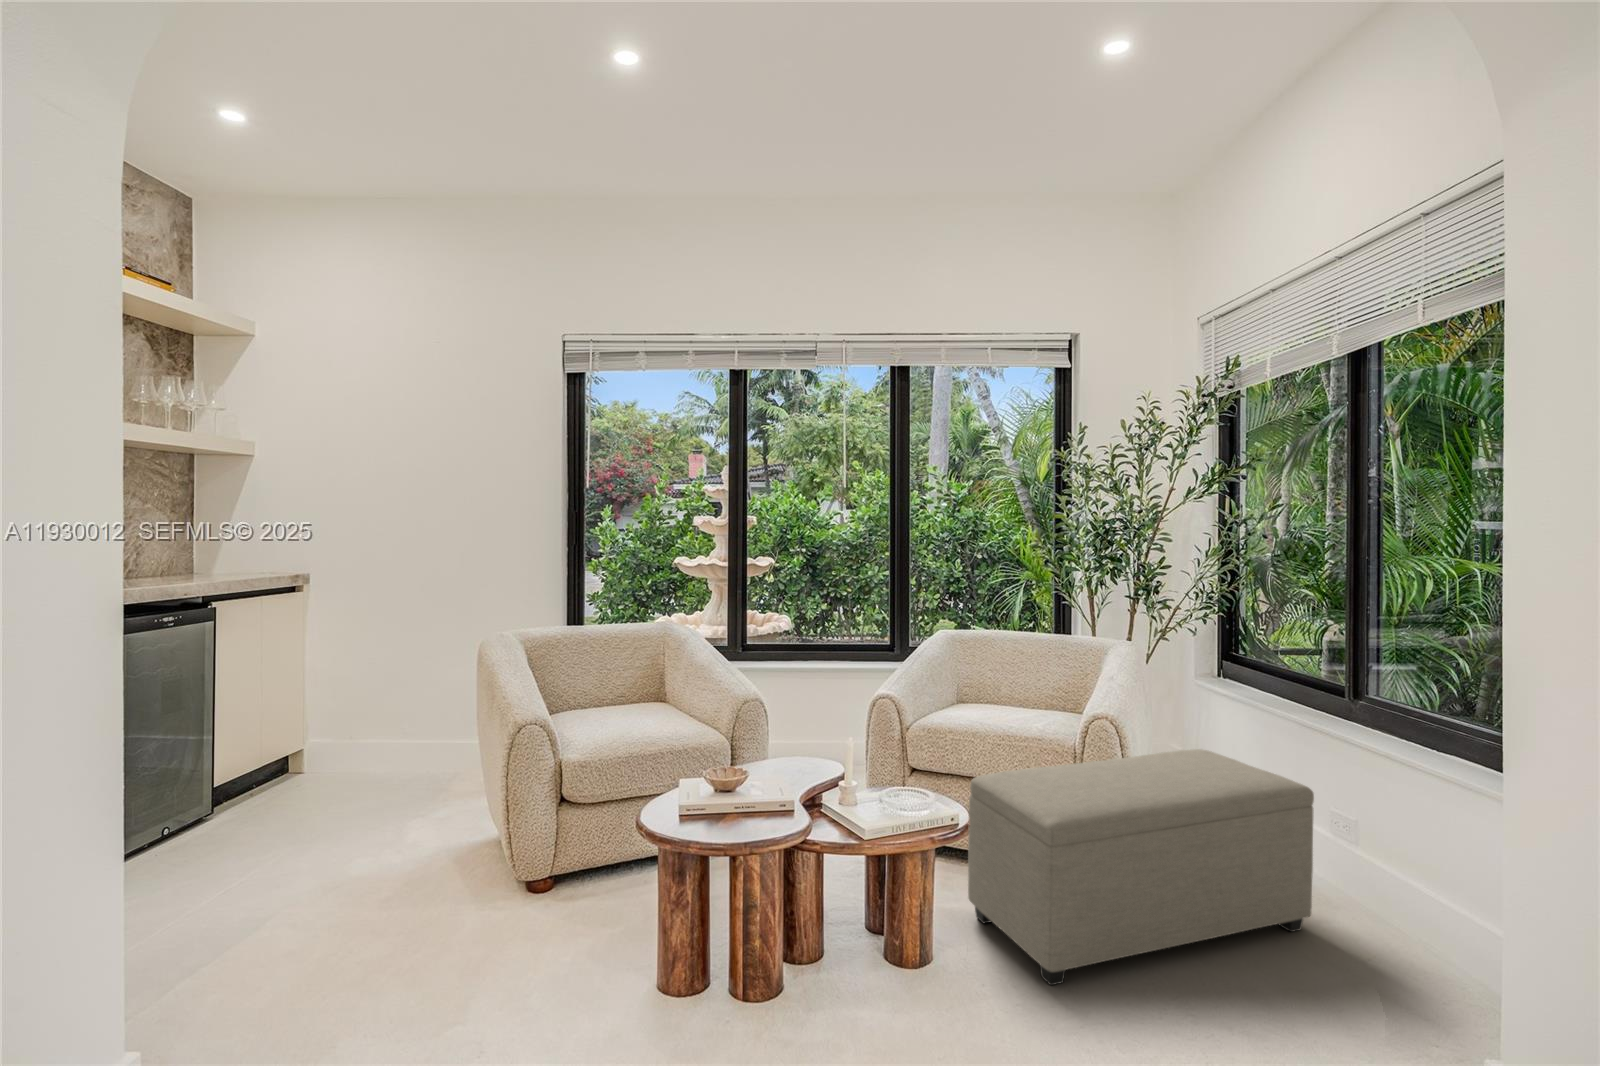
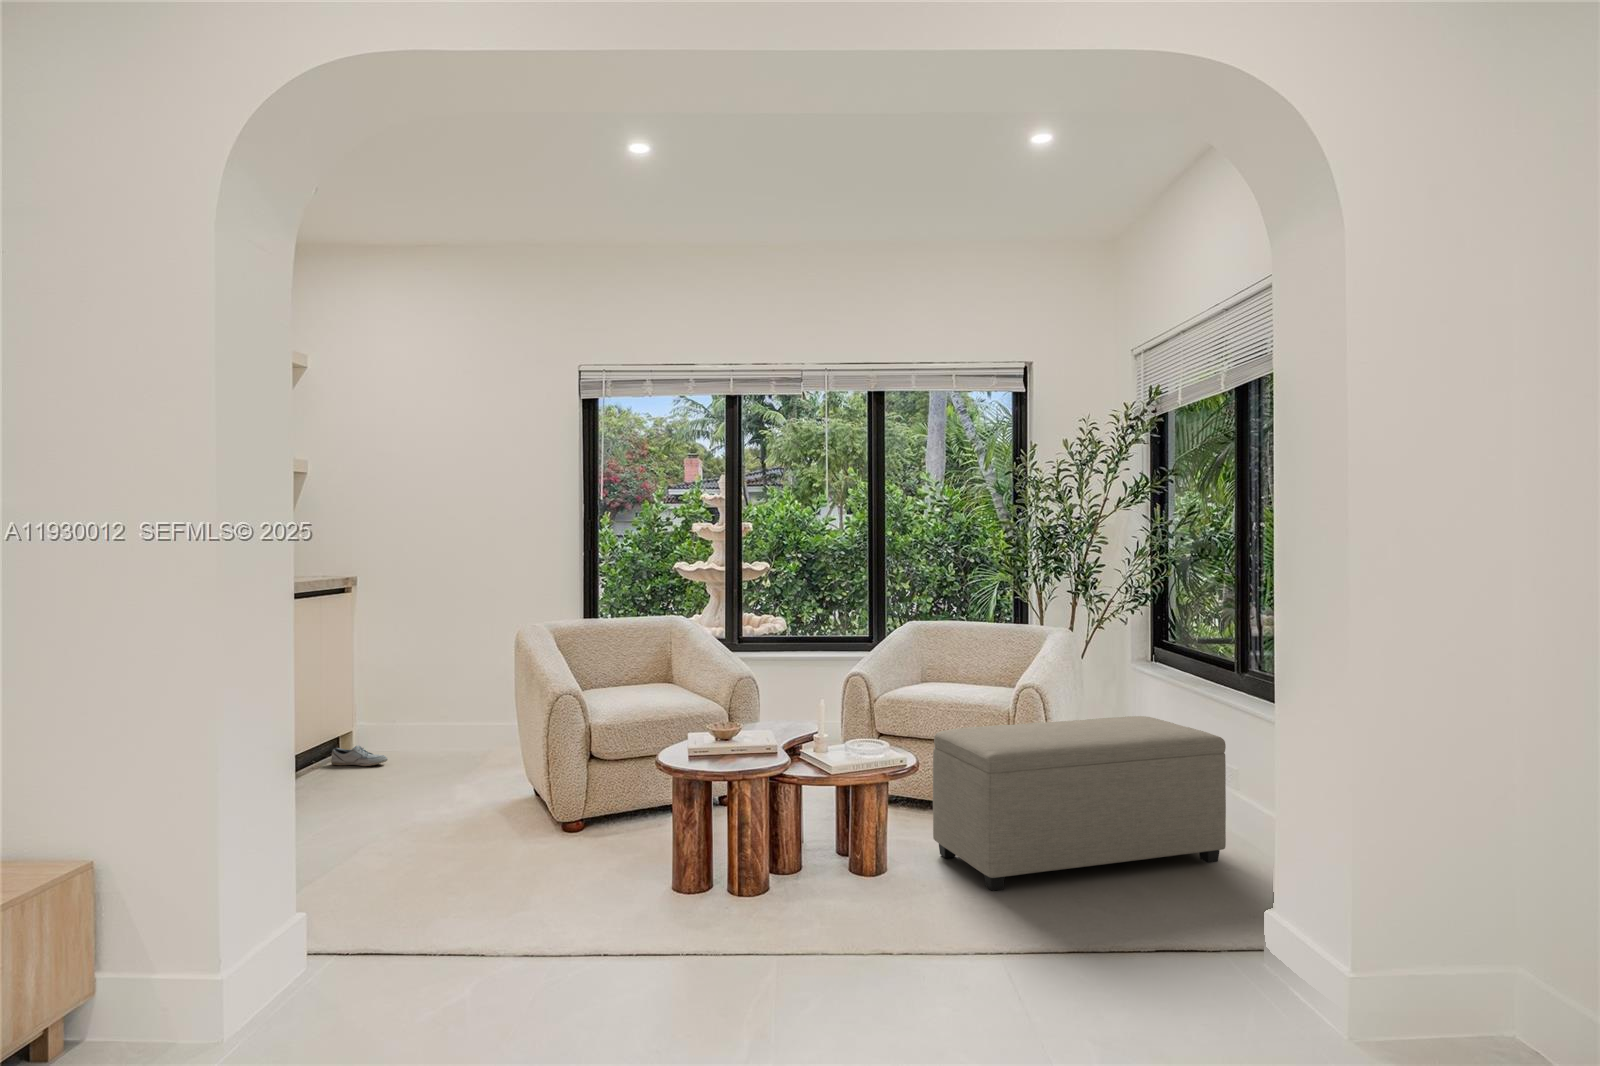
shoe: none [316,752,376,774] -> present [331,746,388,766]

